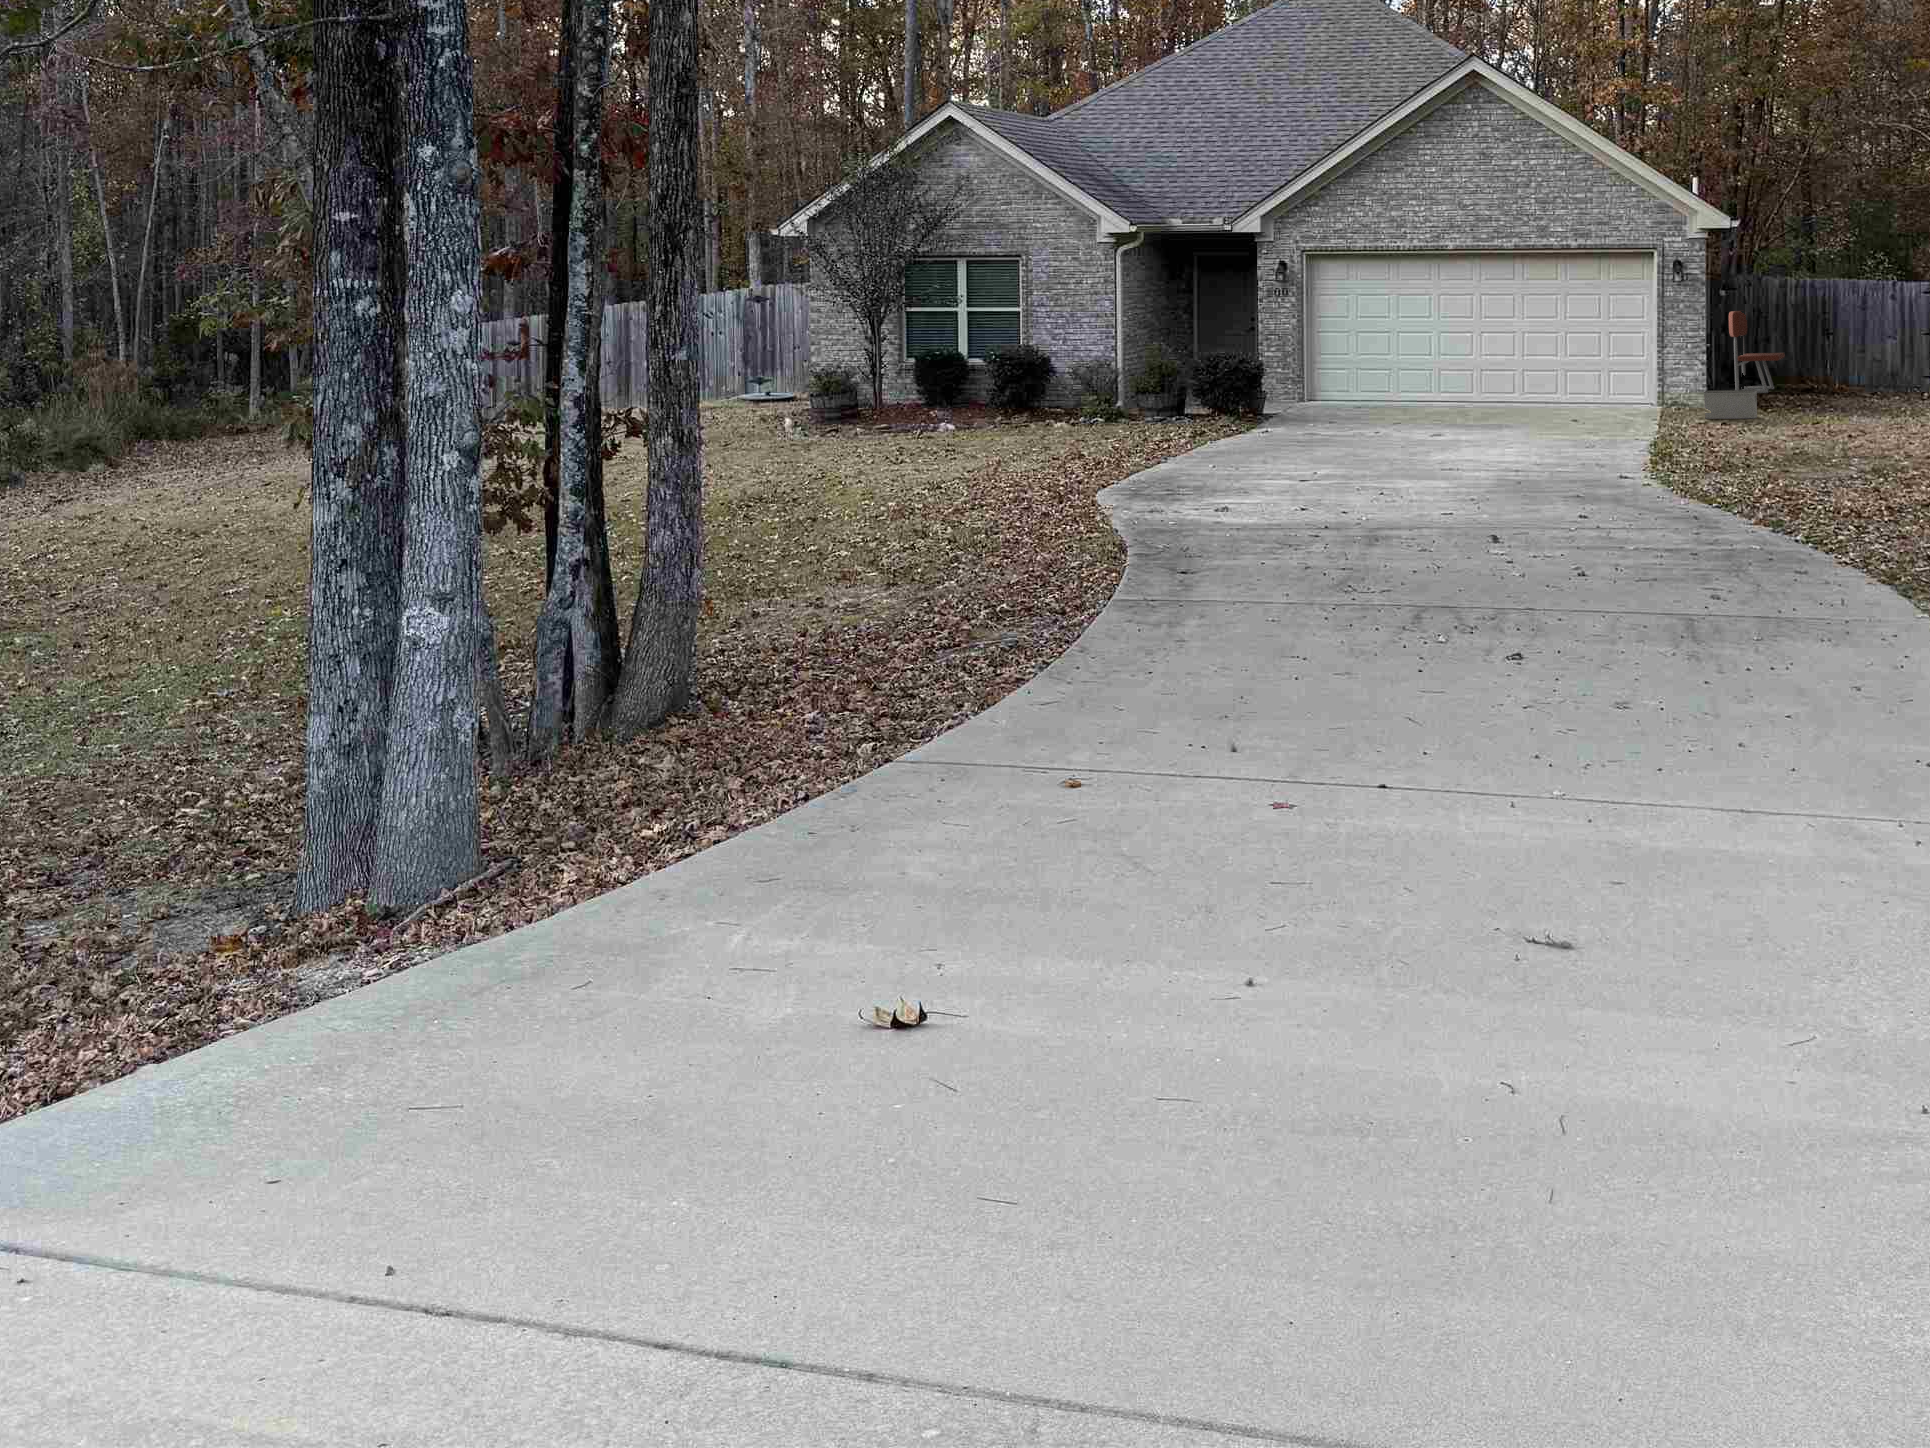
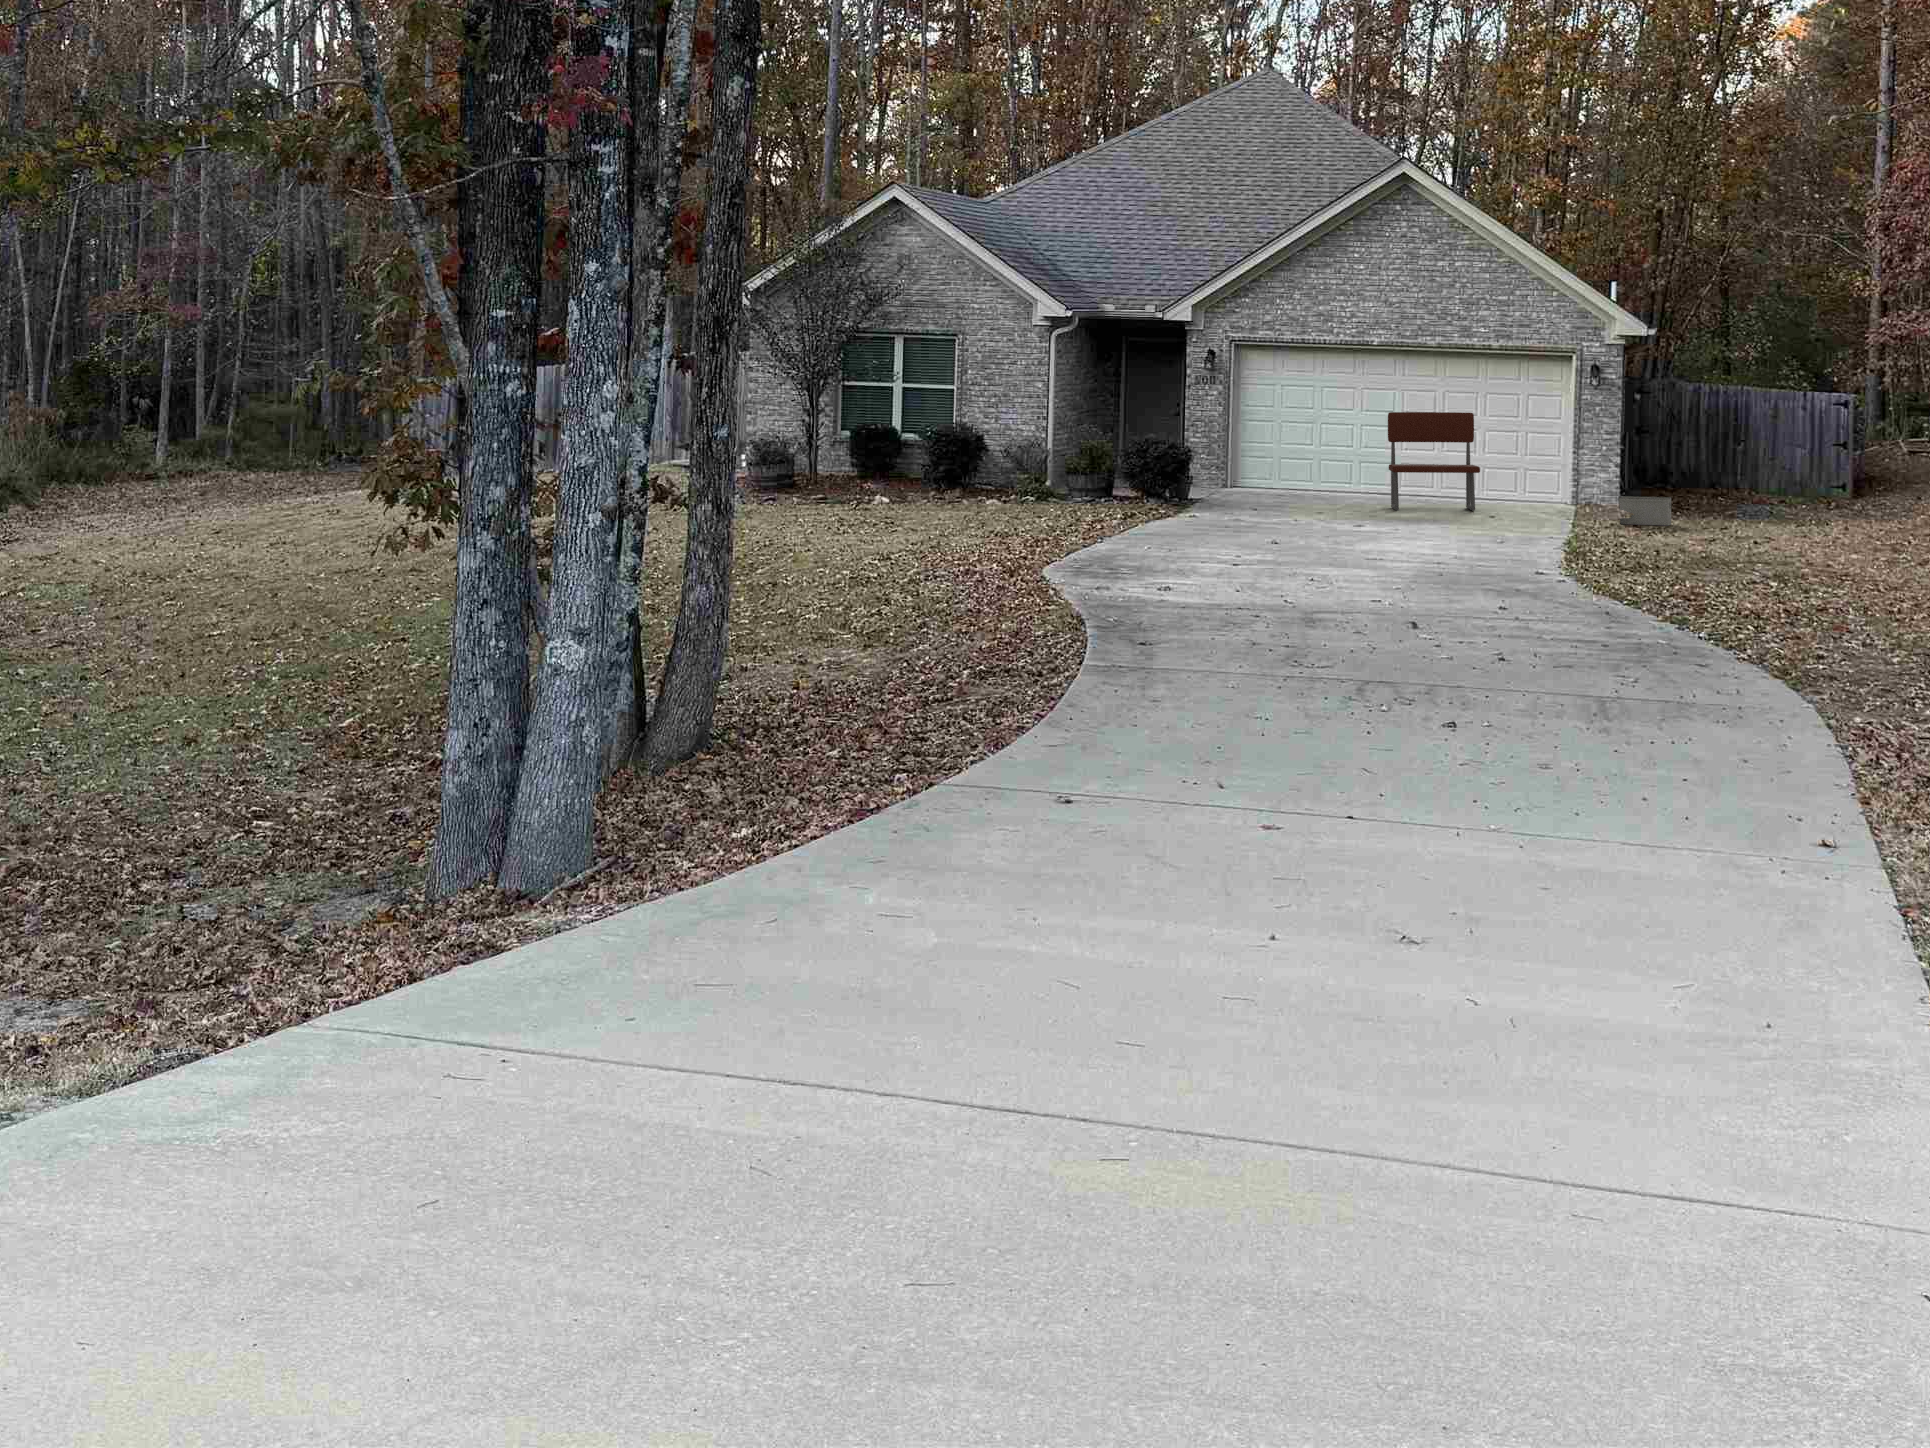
bench: present [1729,311,1785,393] -> present [1388,412,1480,511]

